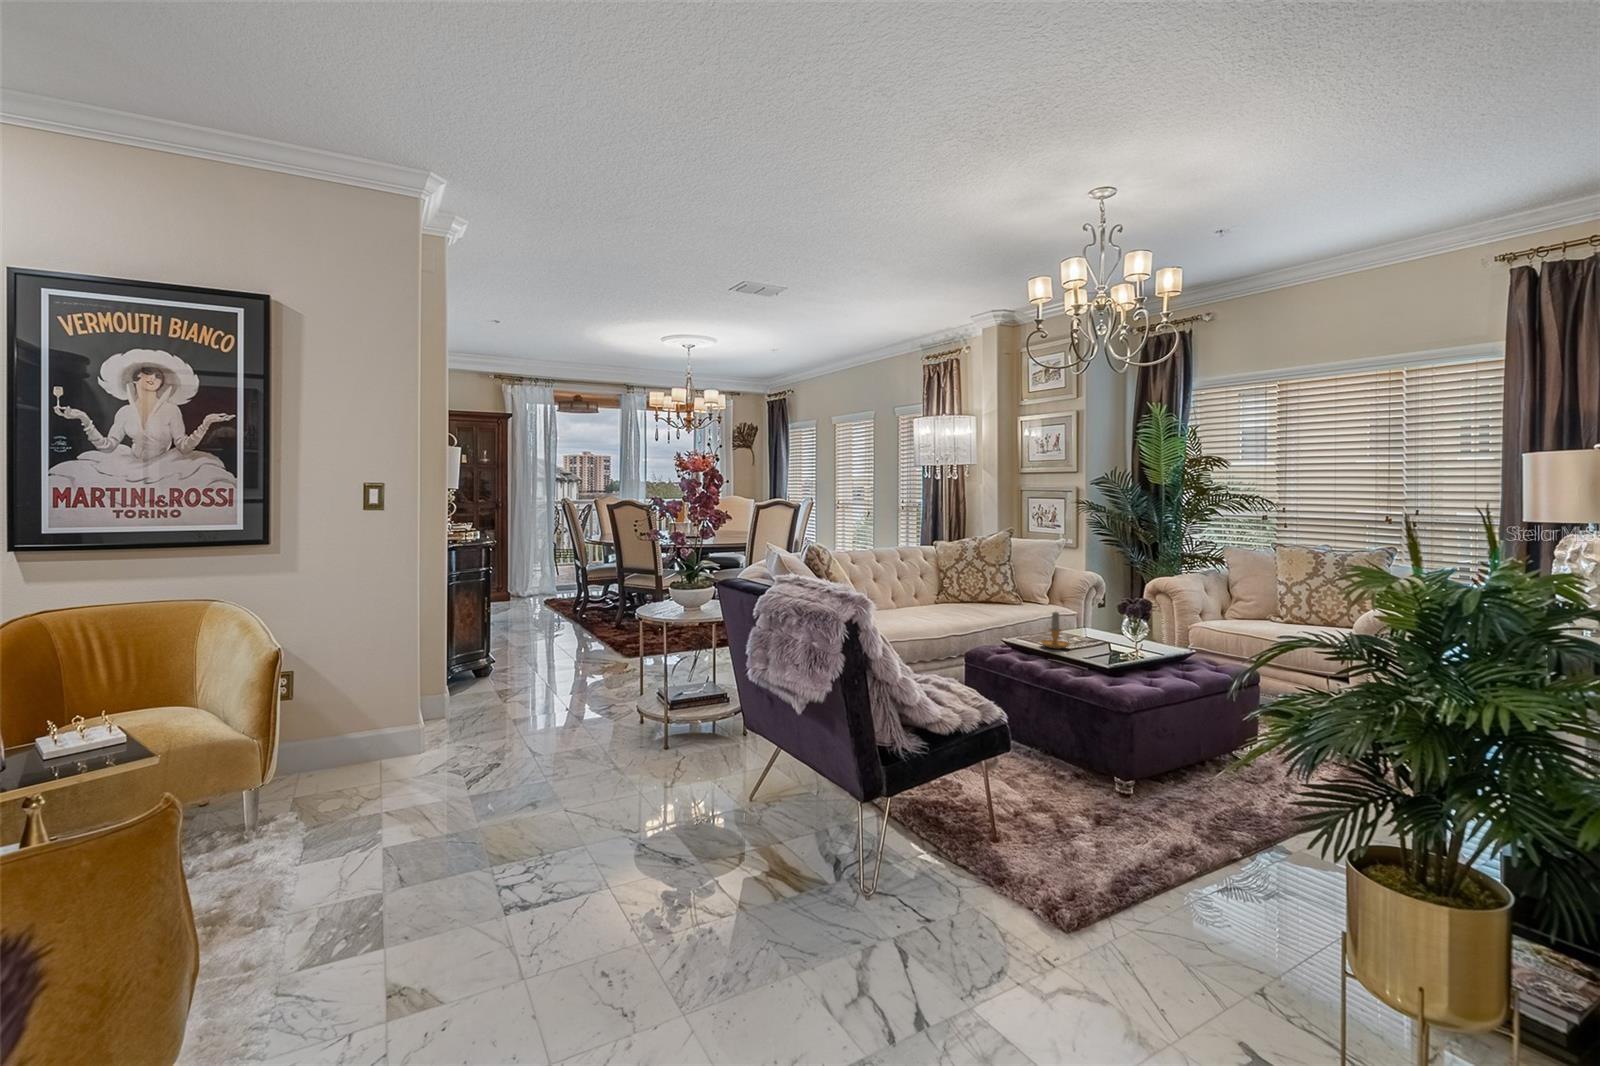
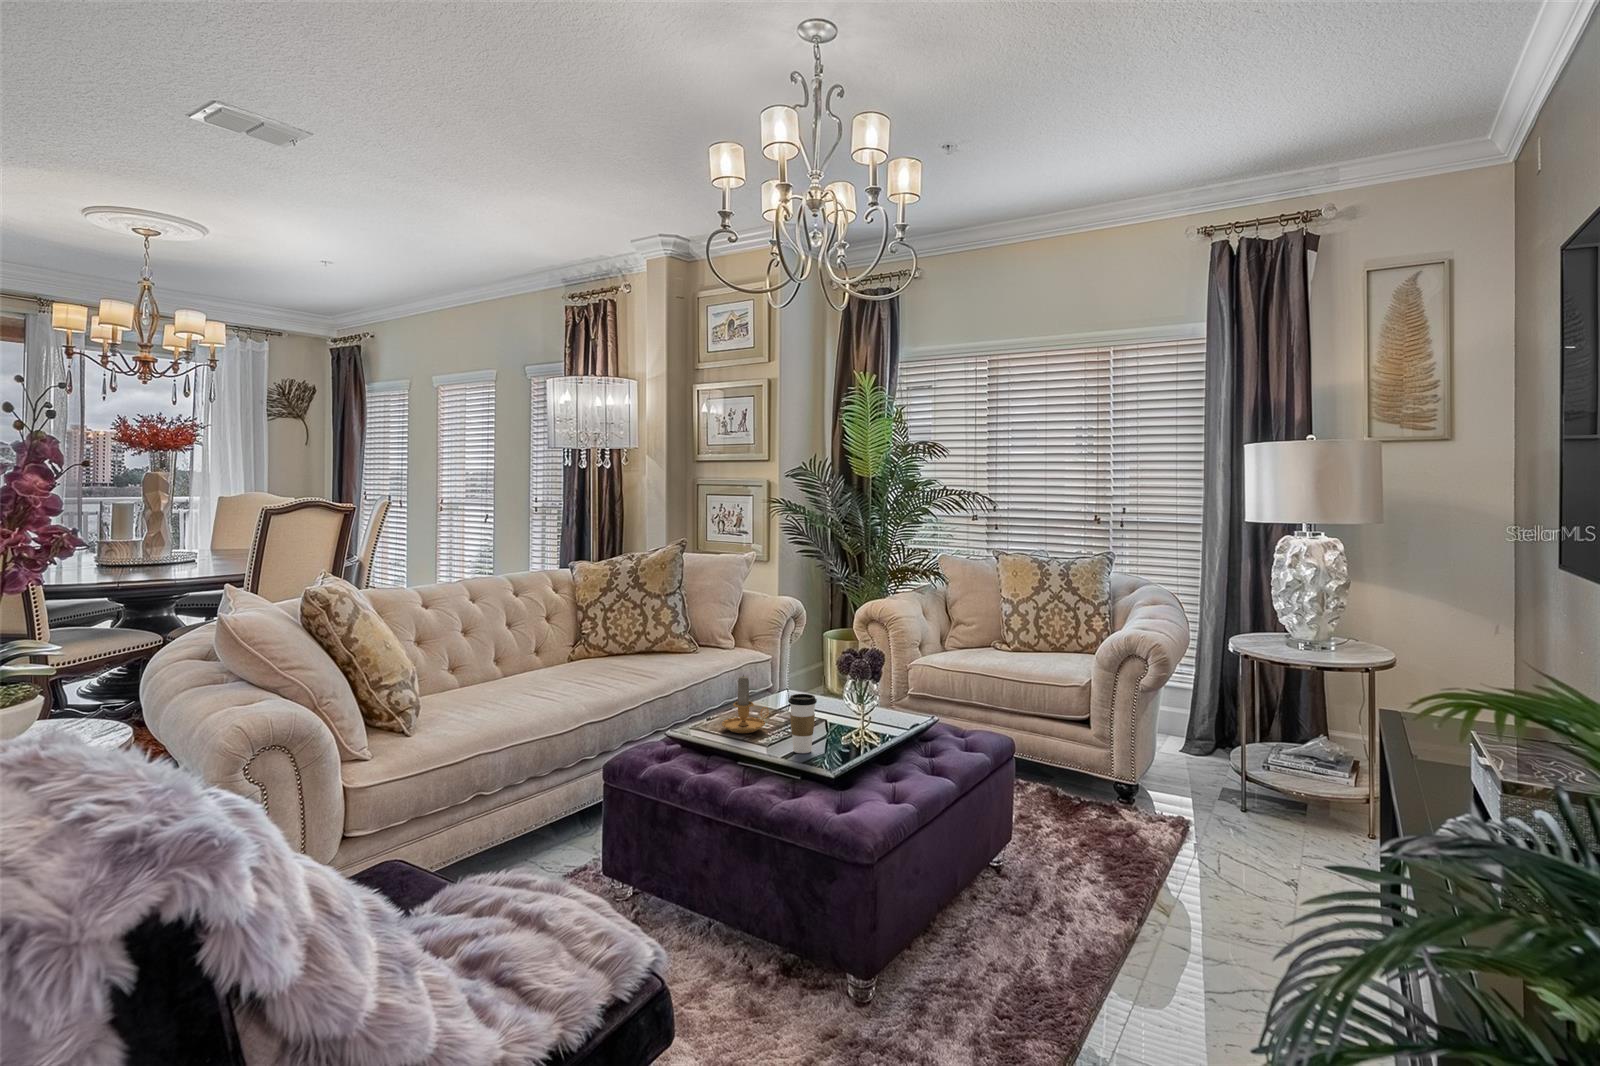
coffee cup: none [1087,623,1107,661] -> present [789,694,817,753]

